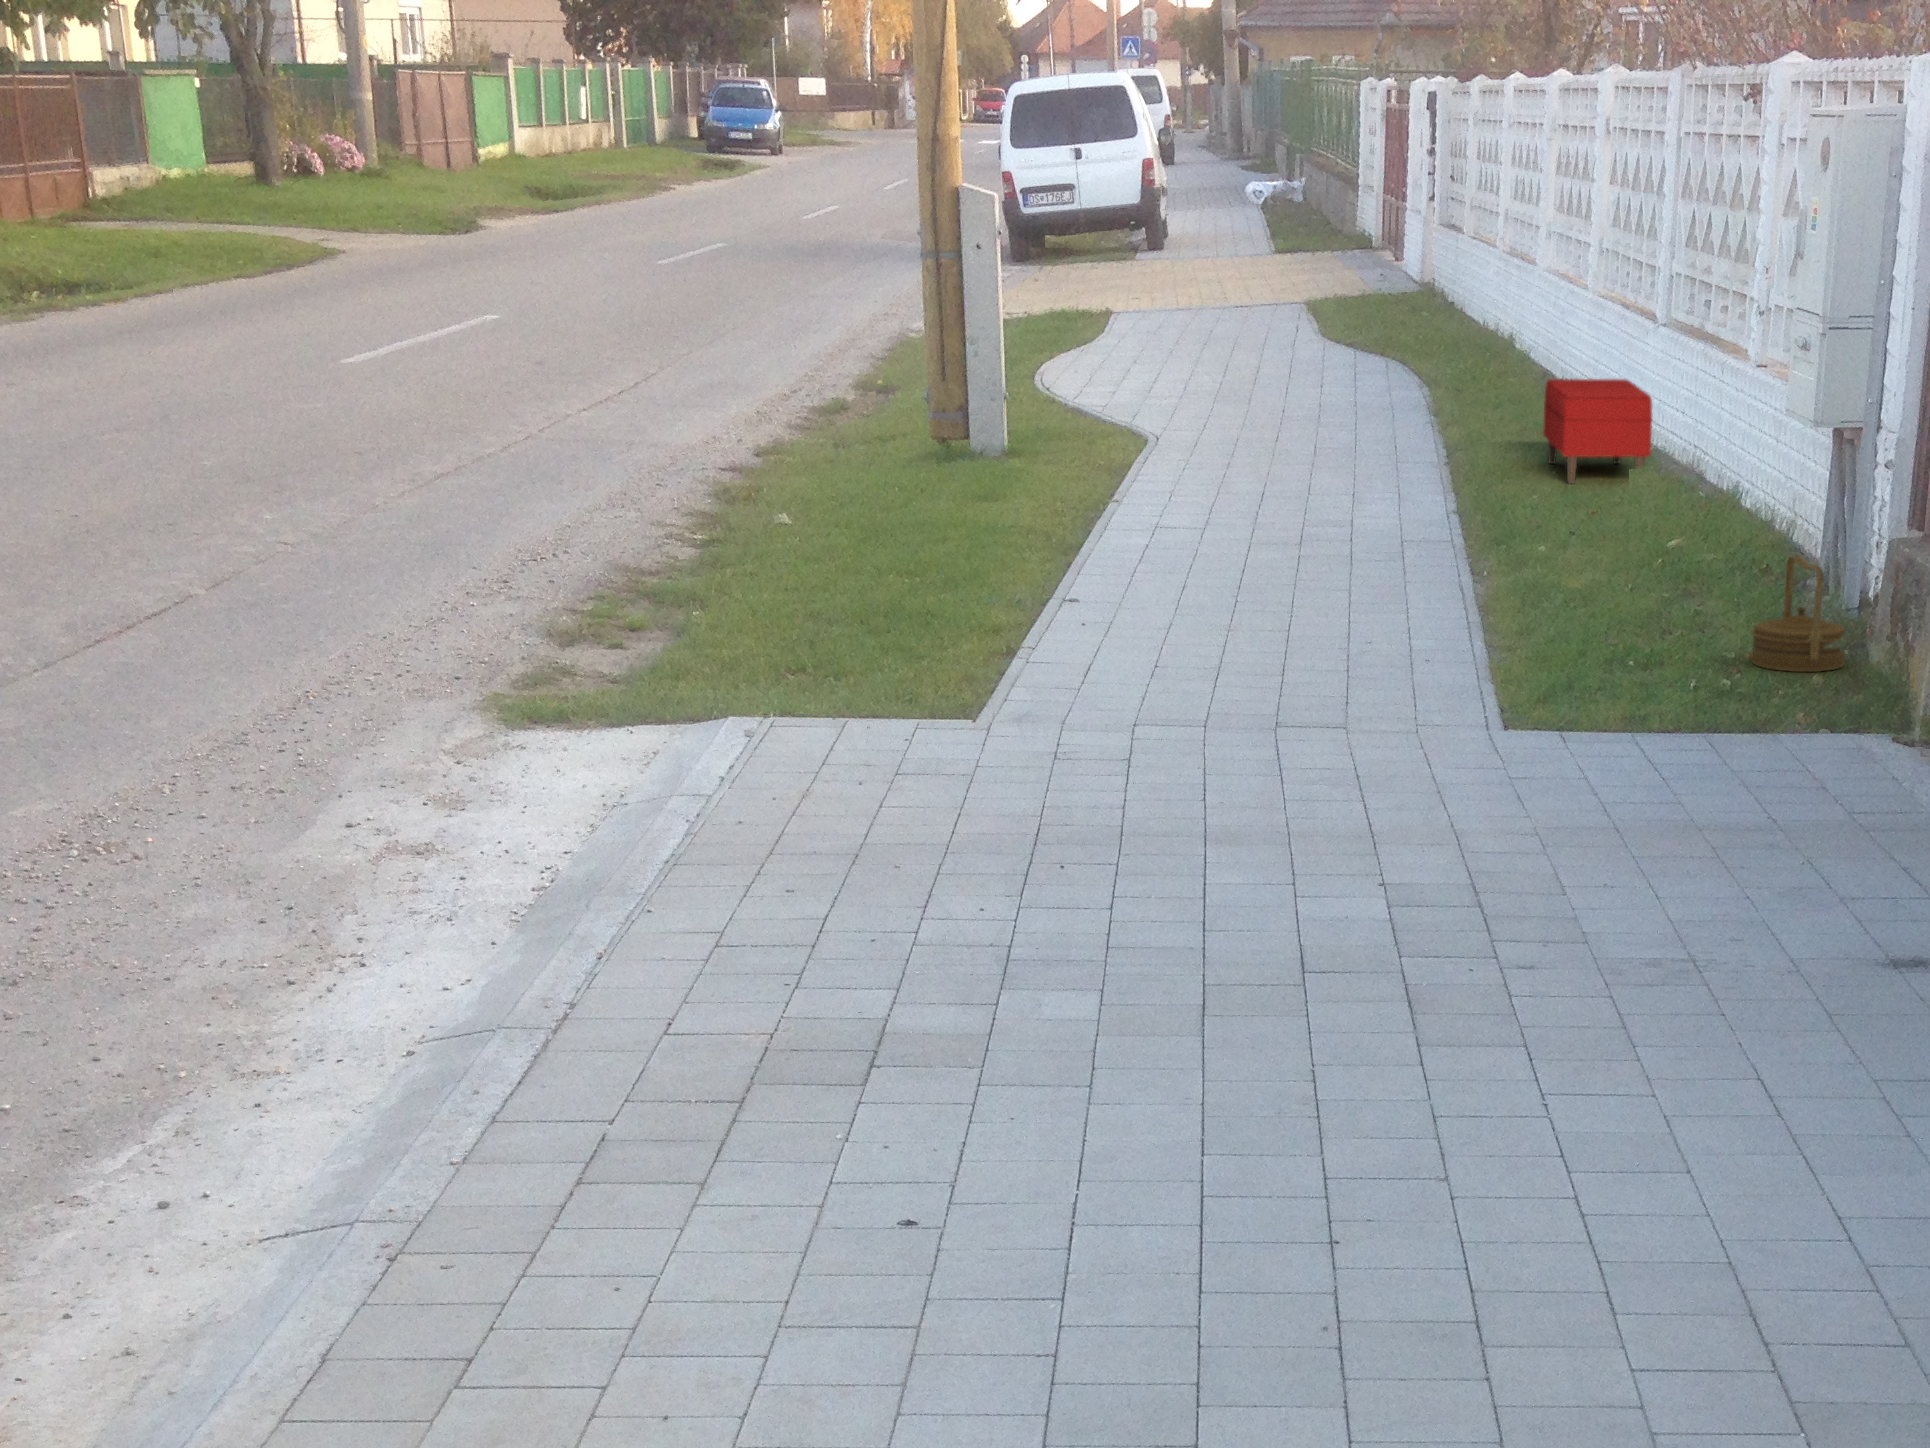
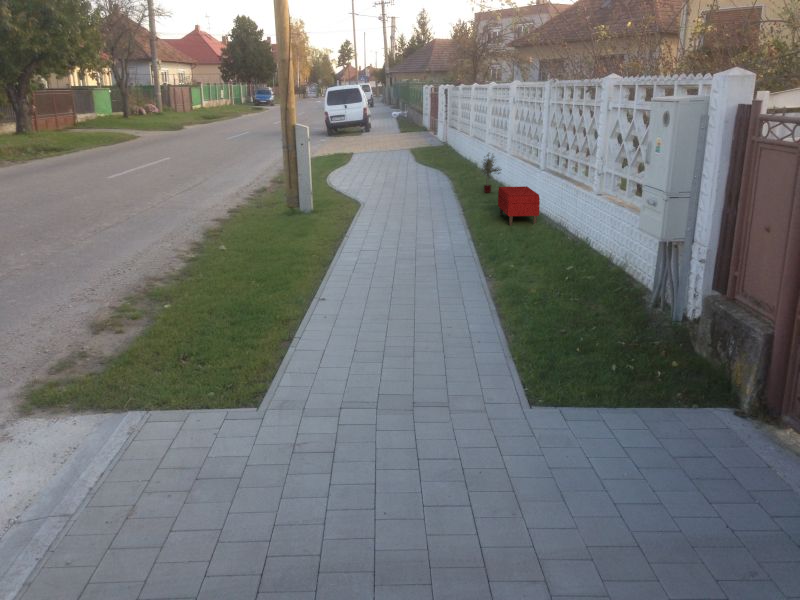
potted tree: none [1507,289,1574,416] -> present [482,154,502,193]
woven basket: present [1752,554,1847,672] -> none [626,293,672,350]

